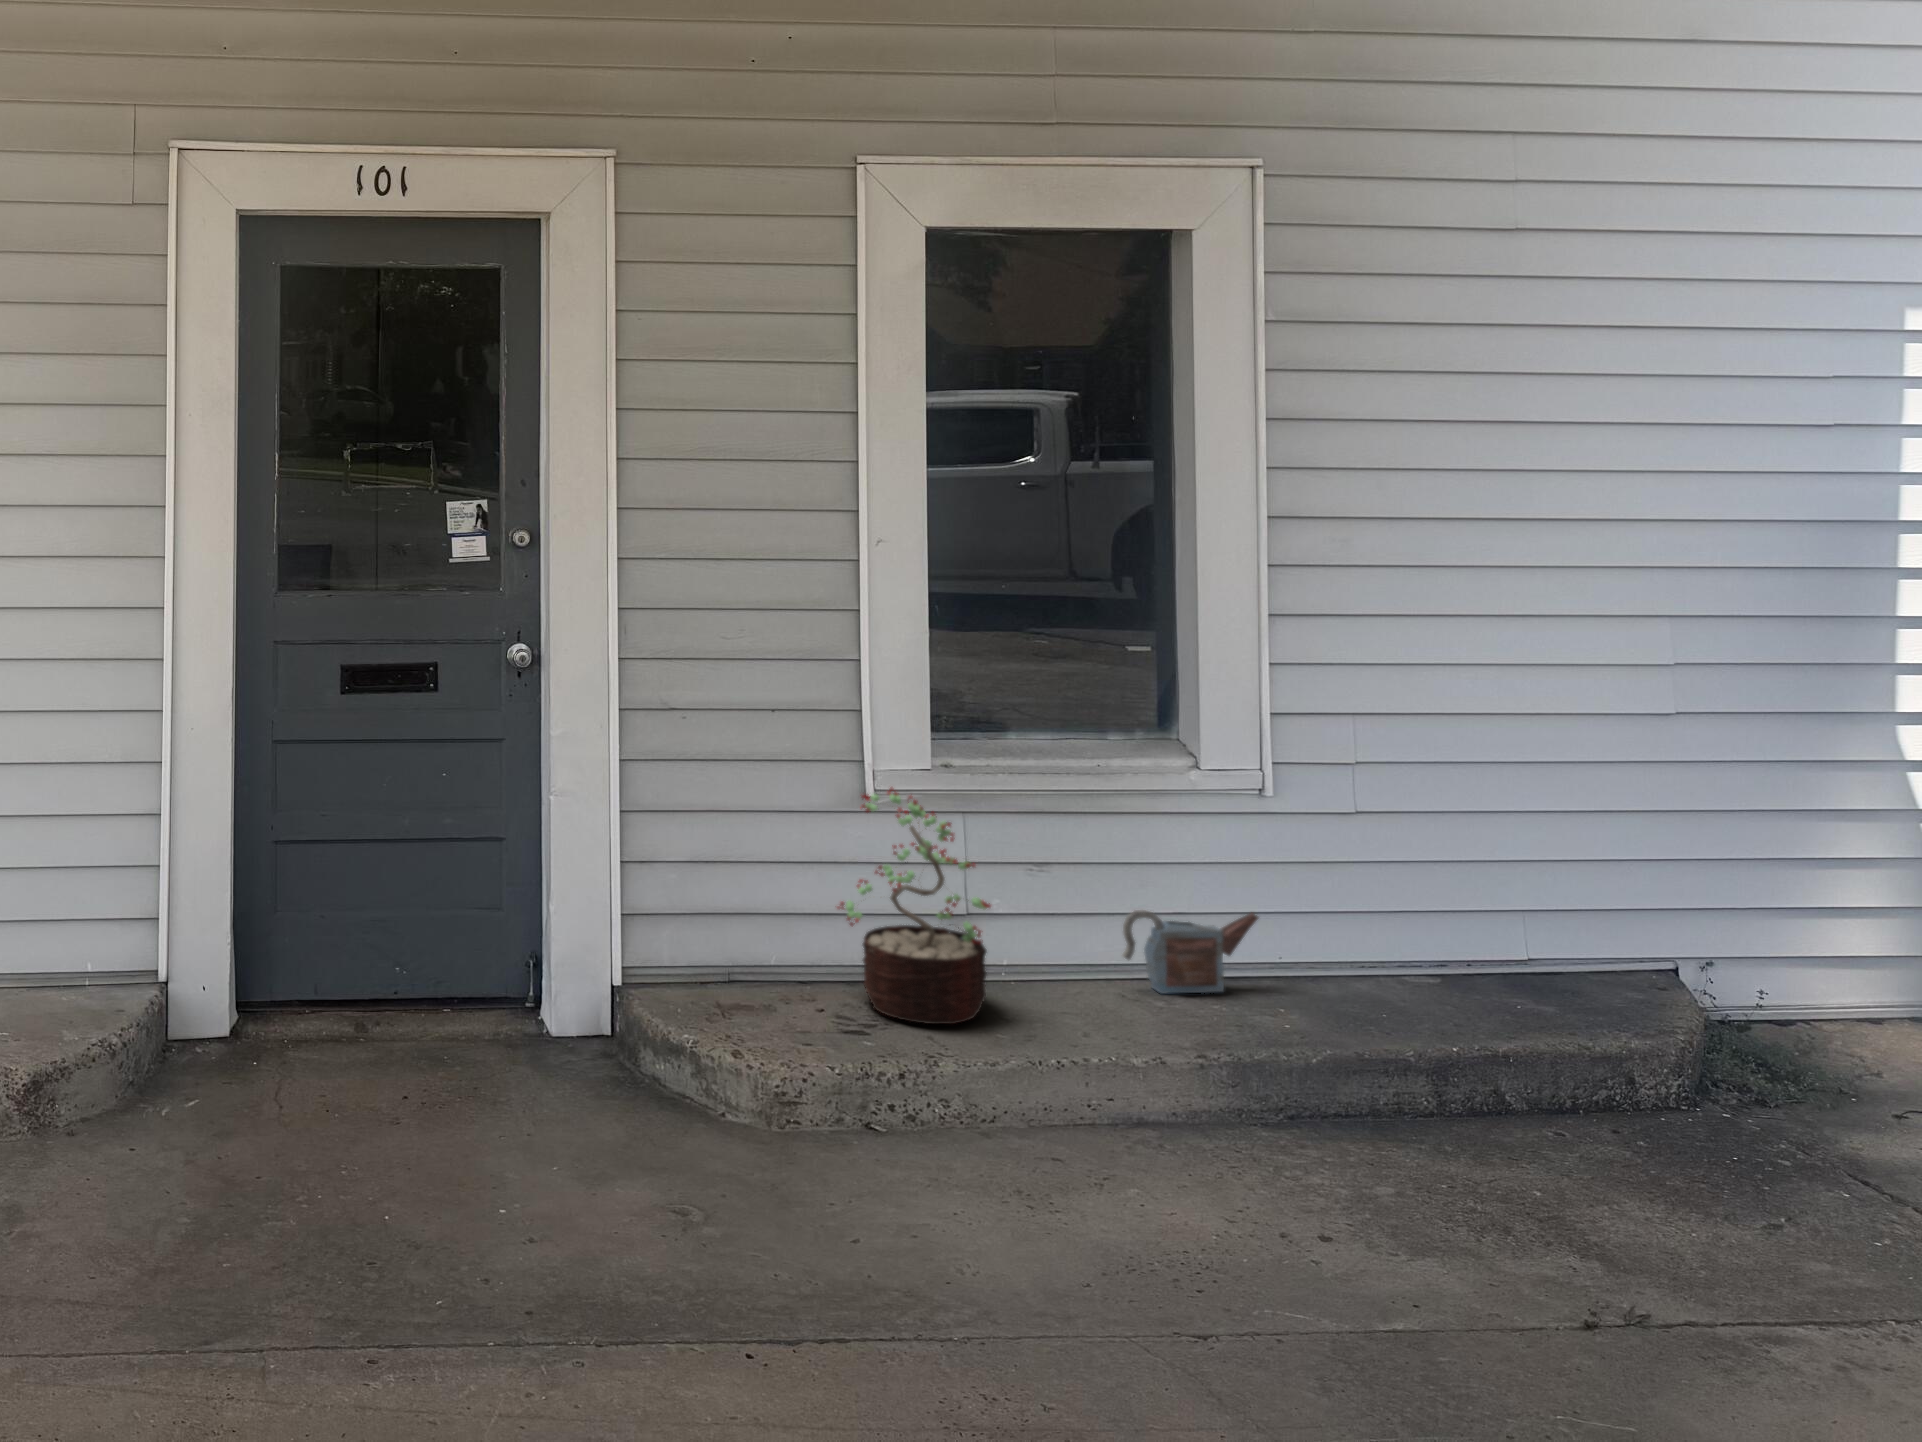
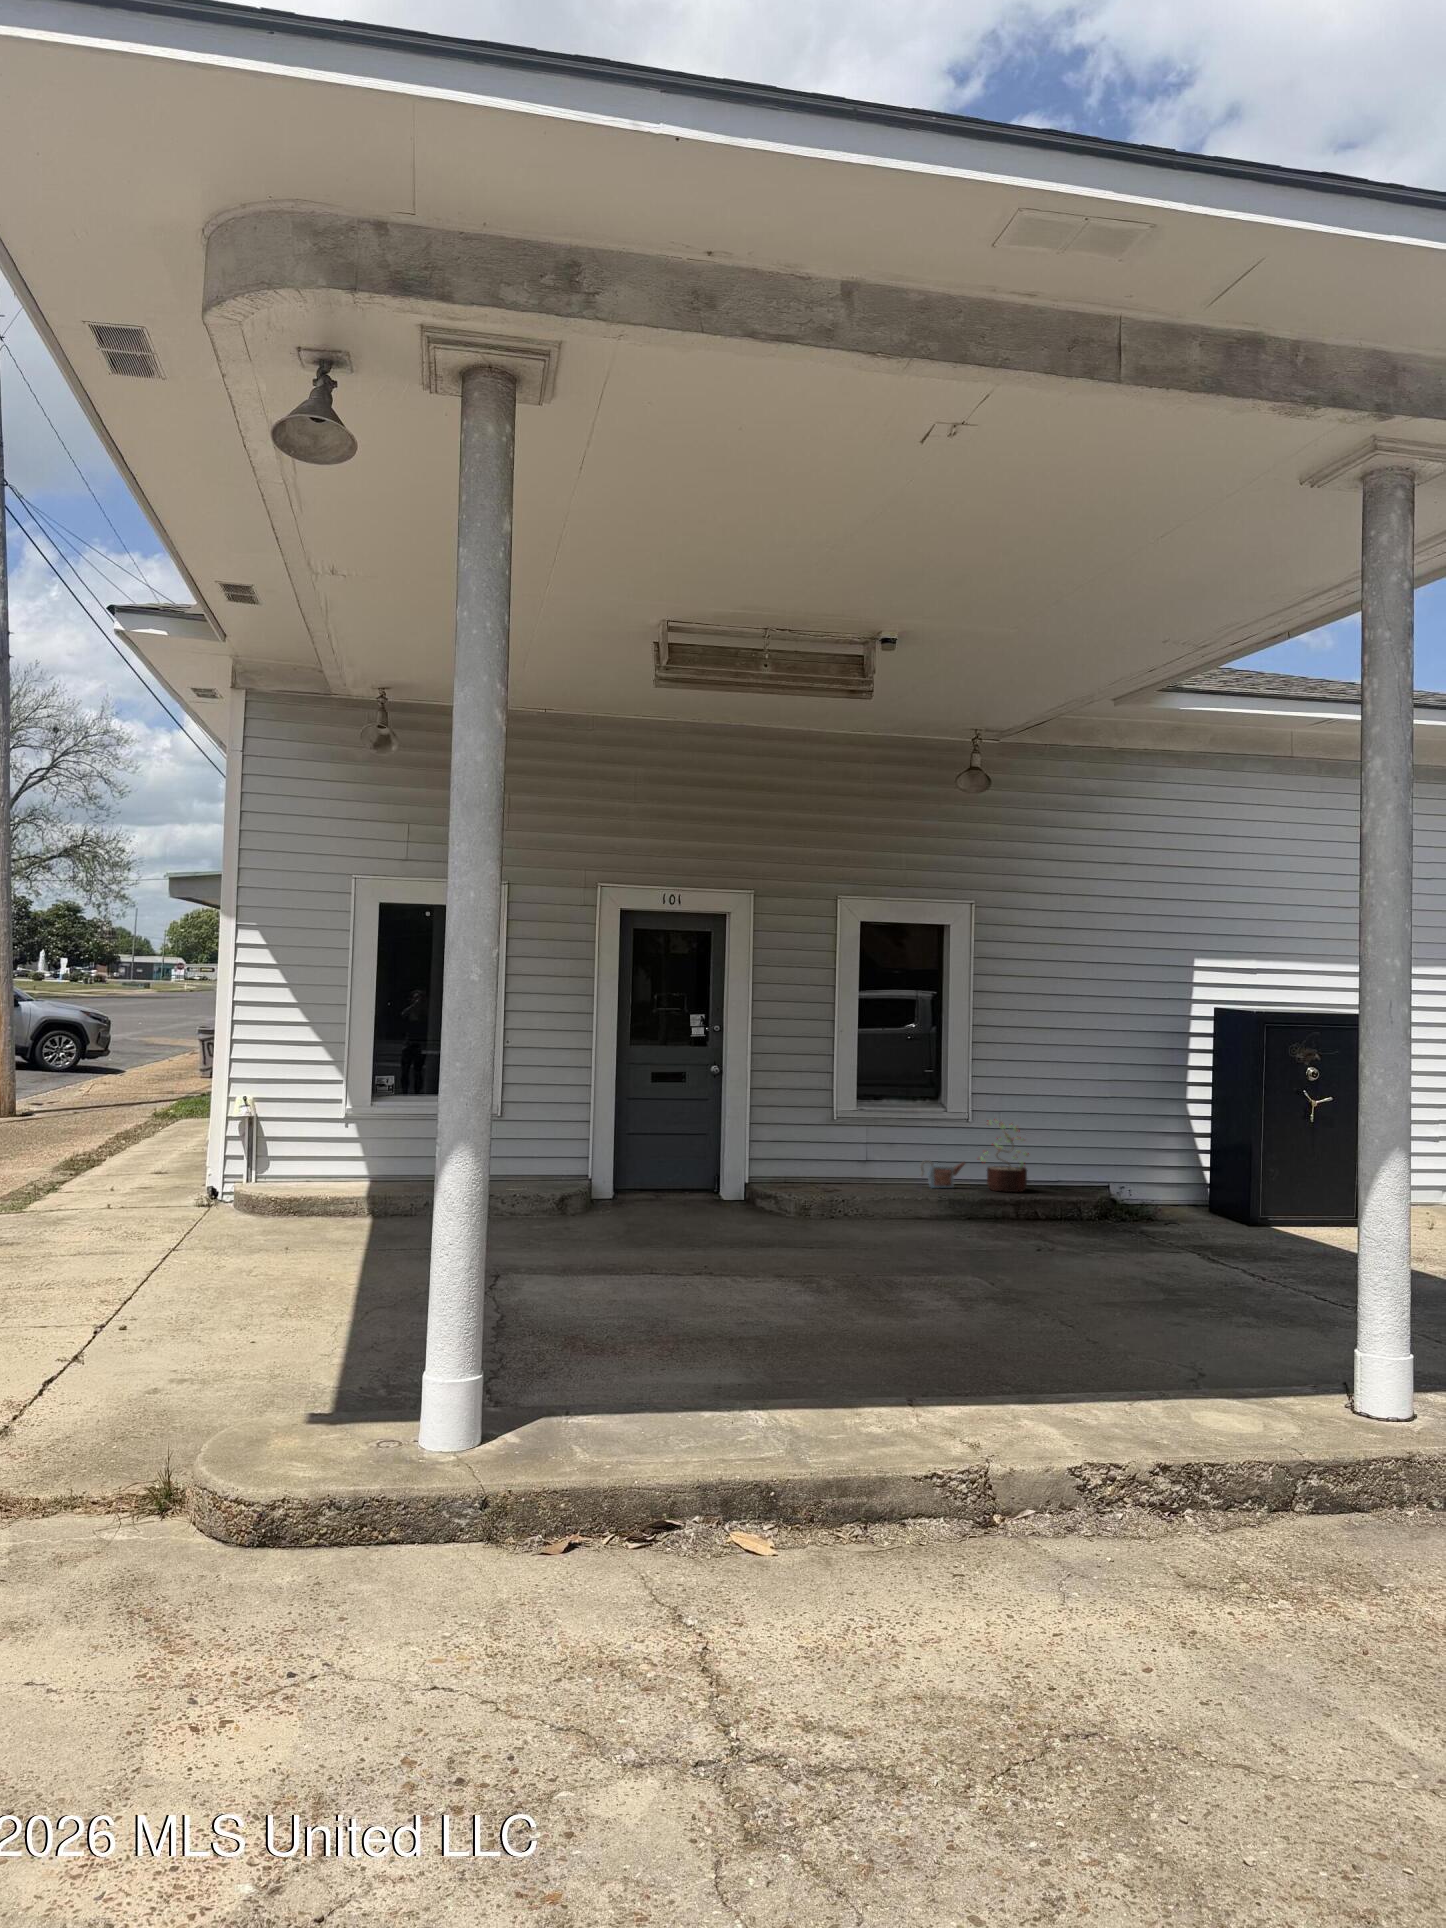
decorative plant: present [838,788,991,1025] -> present [979,1119,1029,1192]

